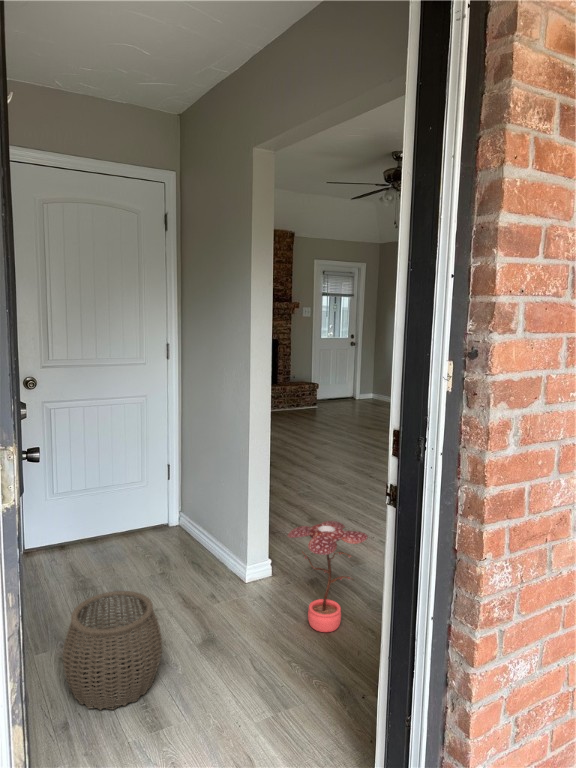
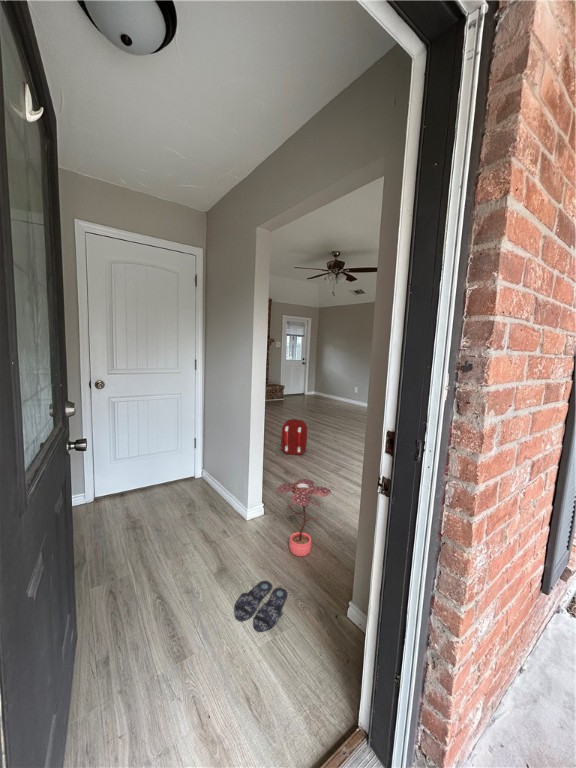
backpack: none [305,437,349,496] -> present [281,419,307,455]
woven basket: present [63,591,162,710] -> none [109,537,187,635]
slippers: none [226,659,301,715] -> present [234,581,287,632]

